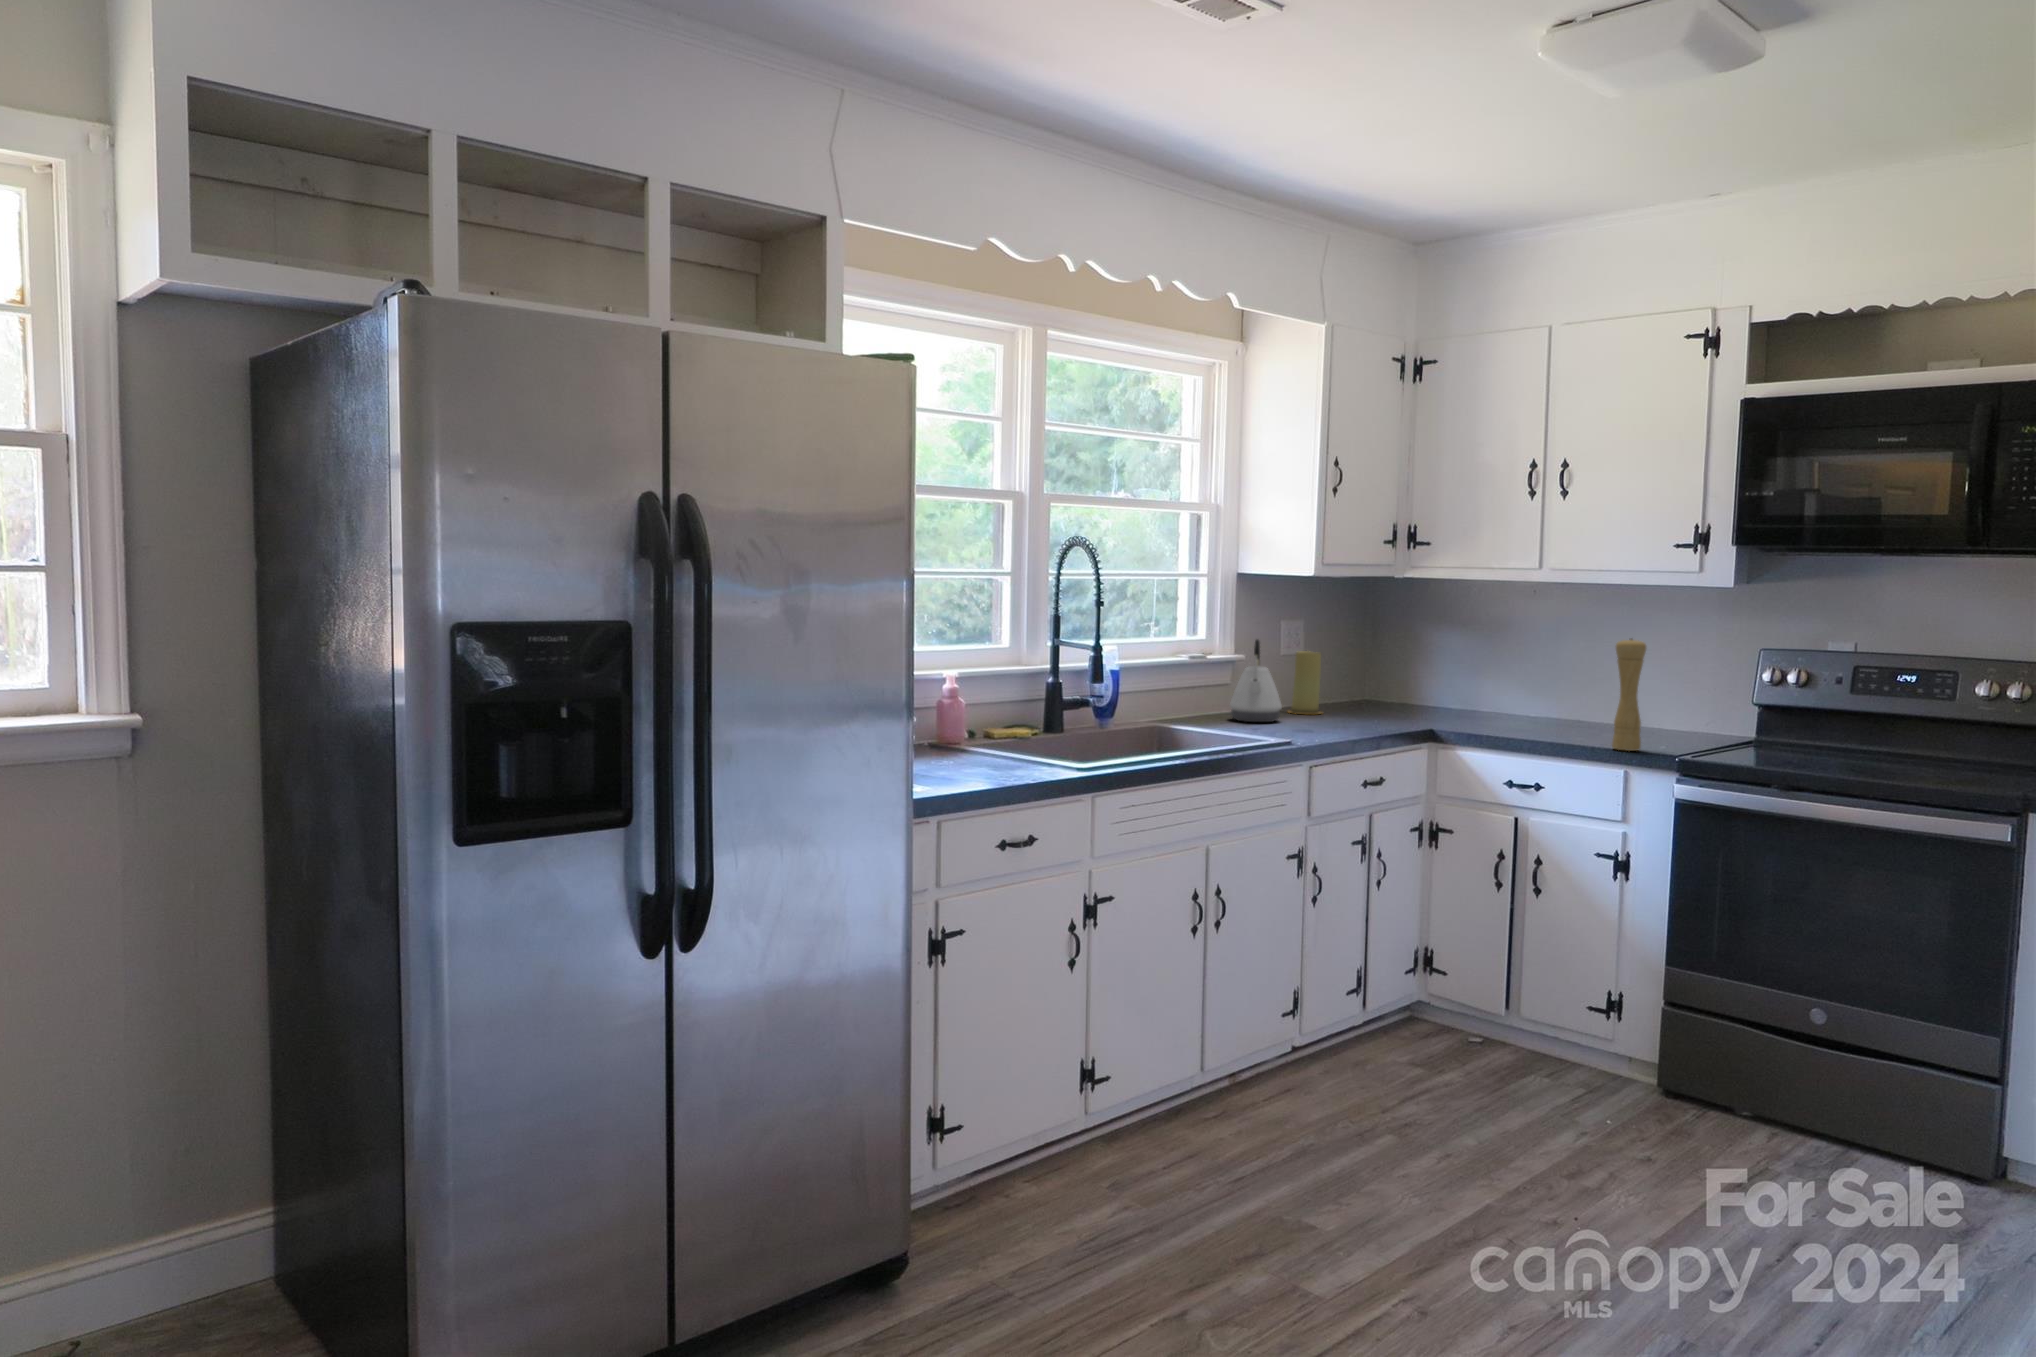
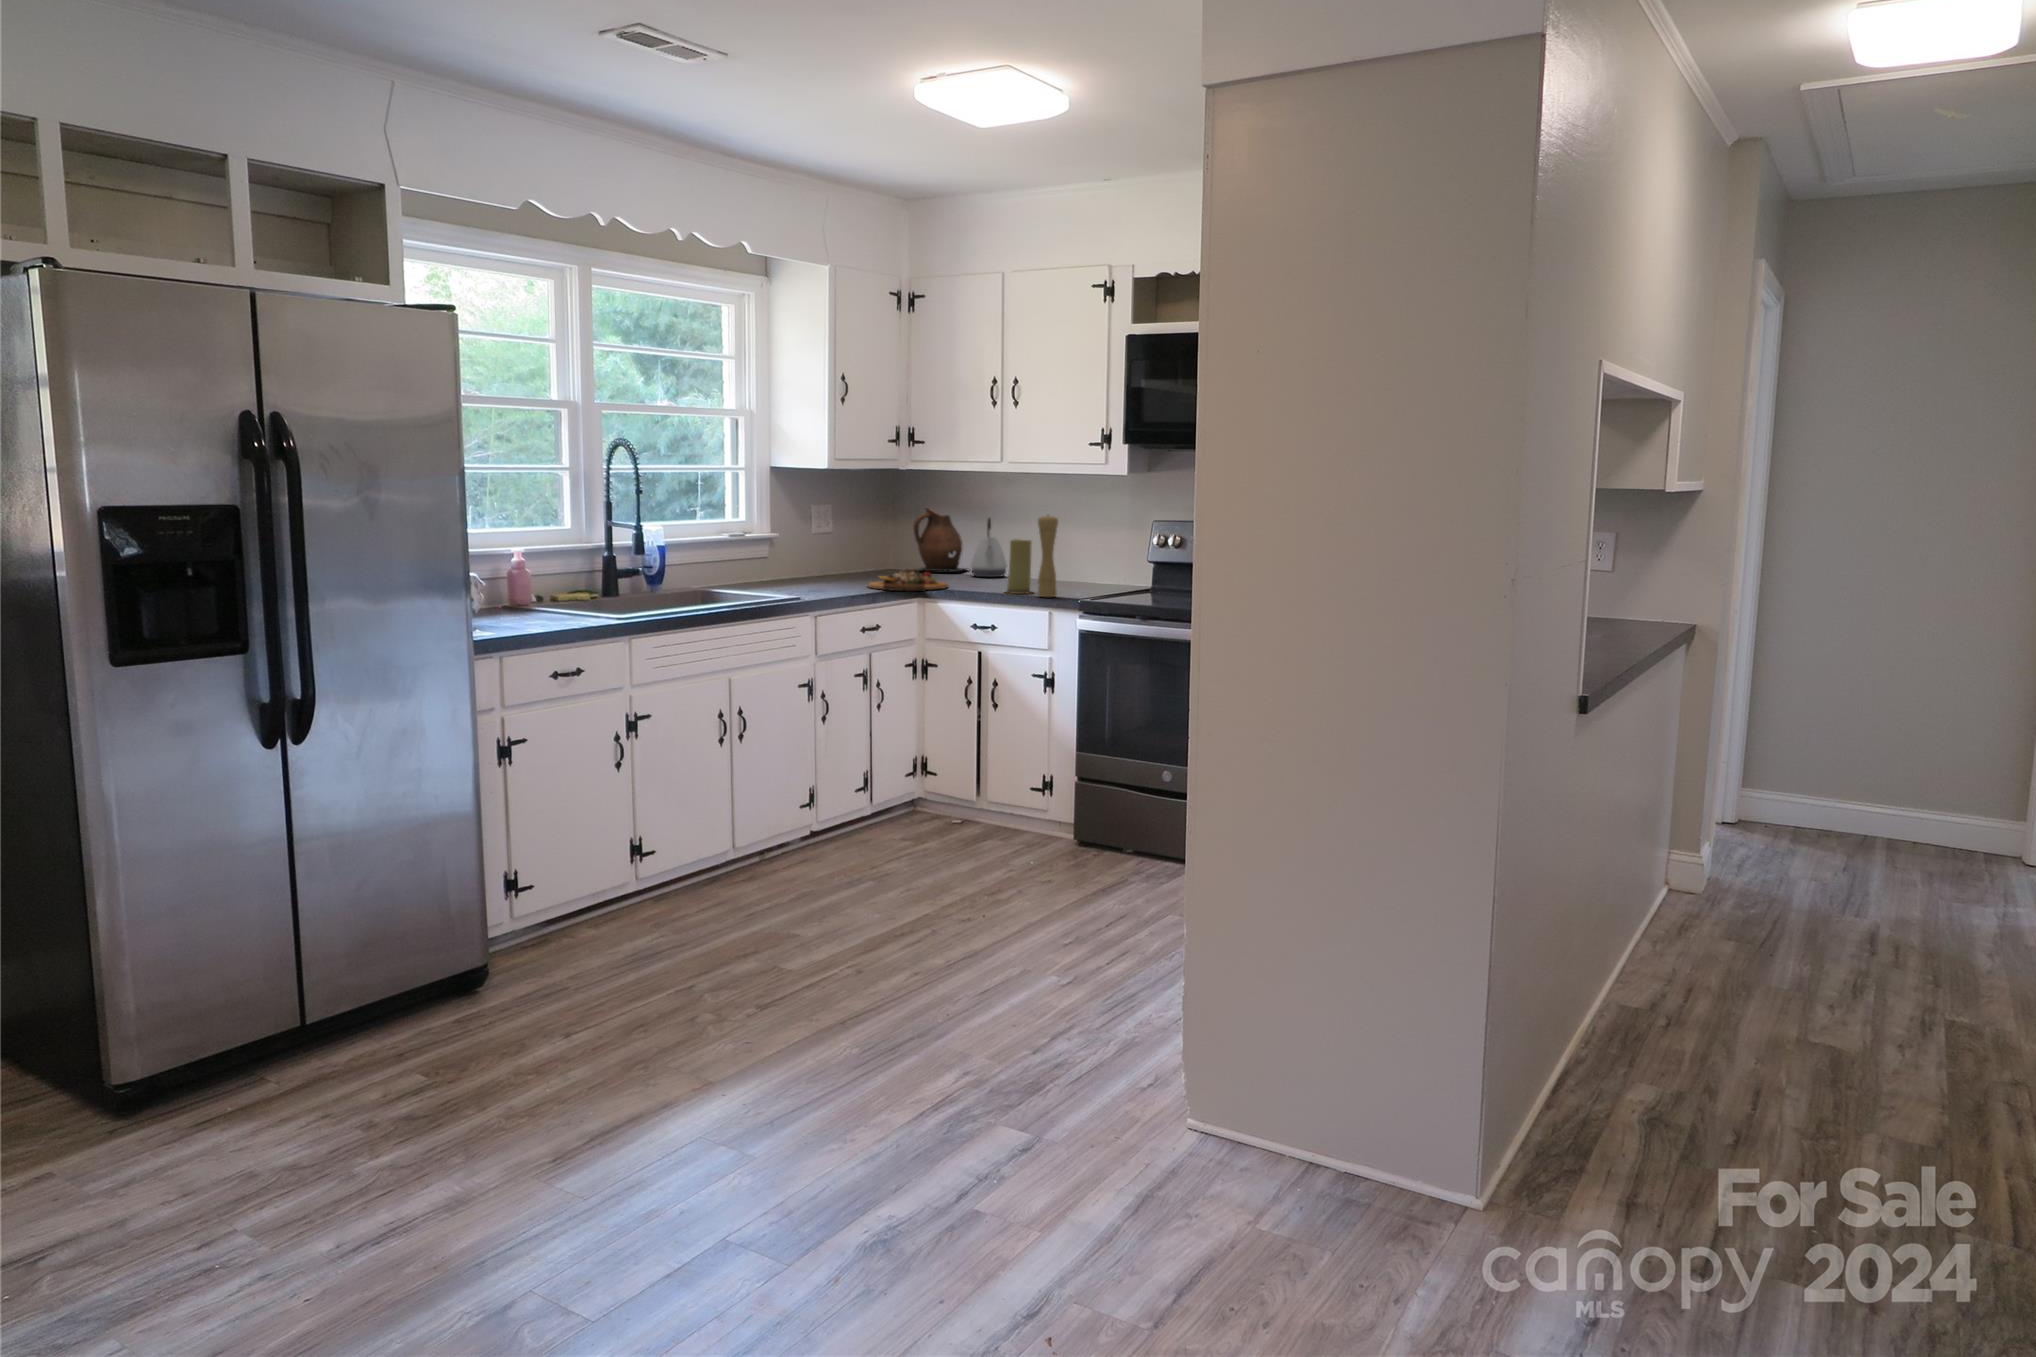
ceramic pitcher: none [1401,624,1470,707] -> present [913,508,967,572]
kettle: present [1230,639,1282,722] -> present [971,518,1007,577]
candle: present [1289,651,1322,714] -> present [1005,539,1032,594]
cutting board: none [1361,704,1470,735] -> present [868,569,948,591]

